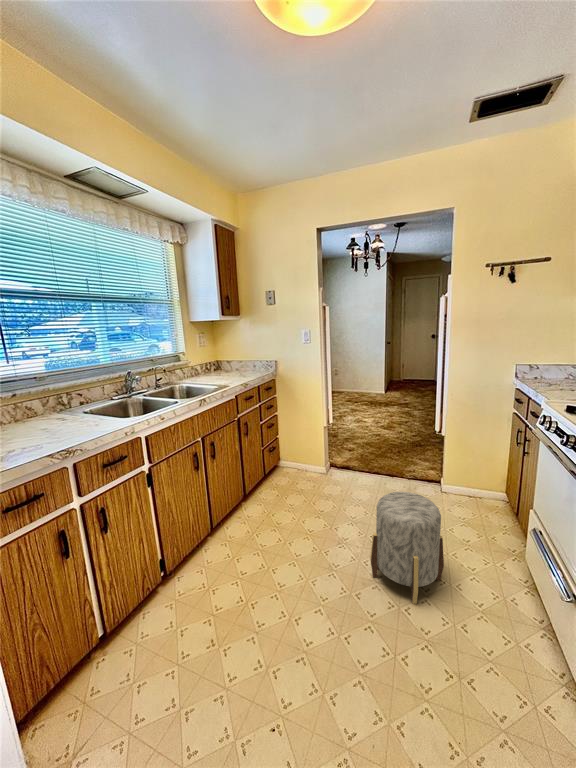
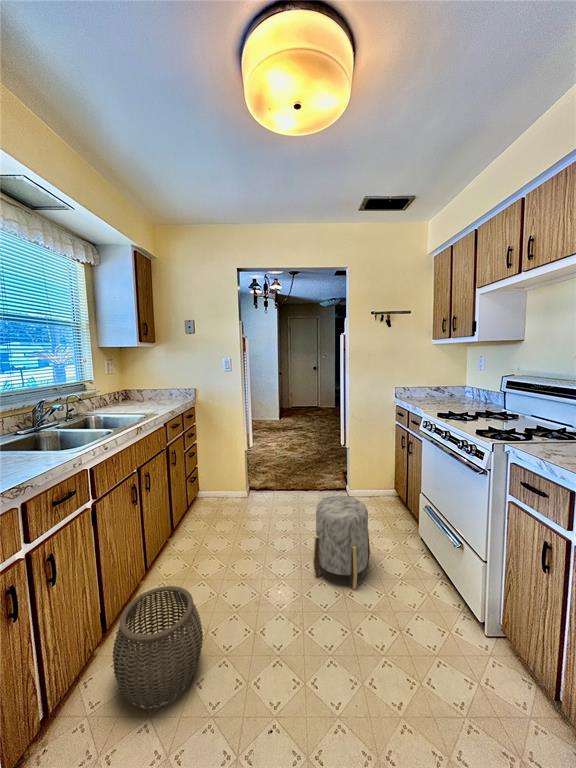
woven basket: none [152,553,234,663] -> present [113,586,203,709]

